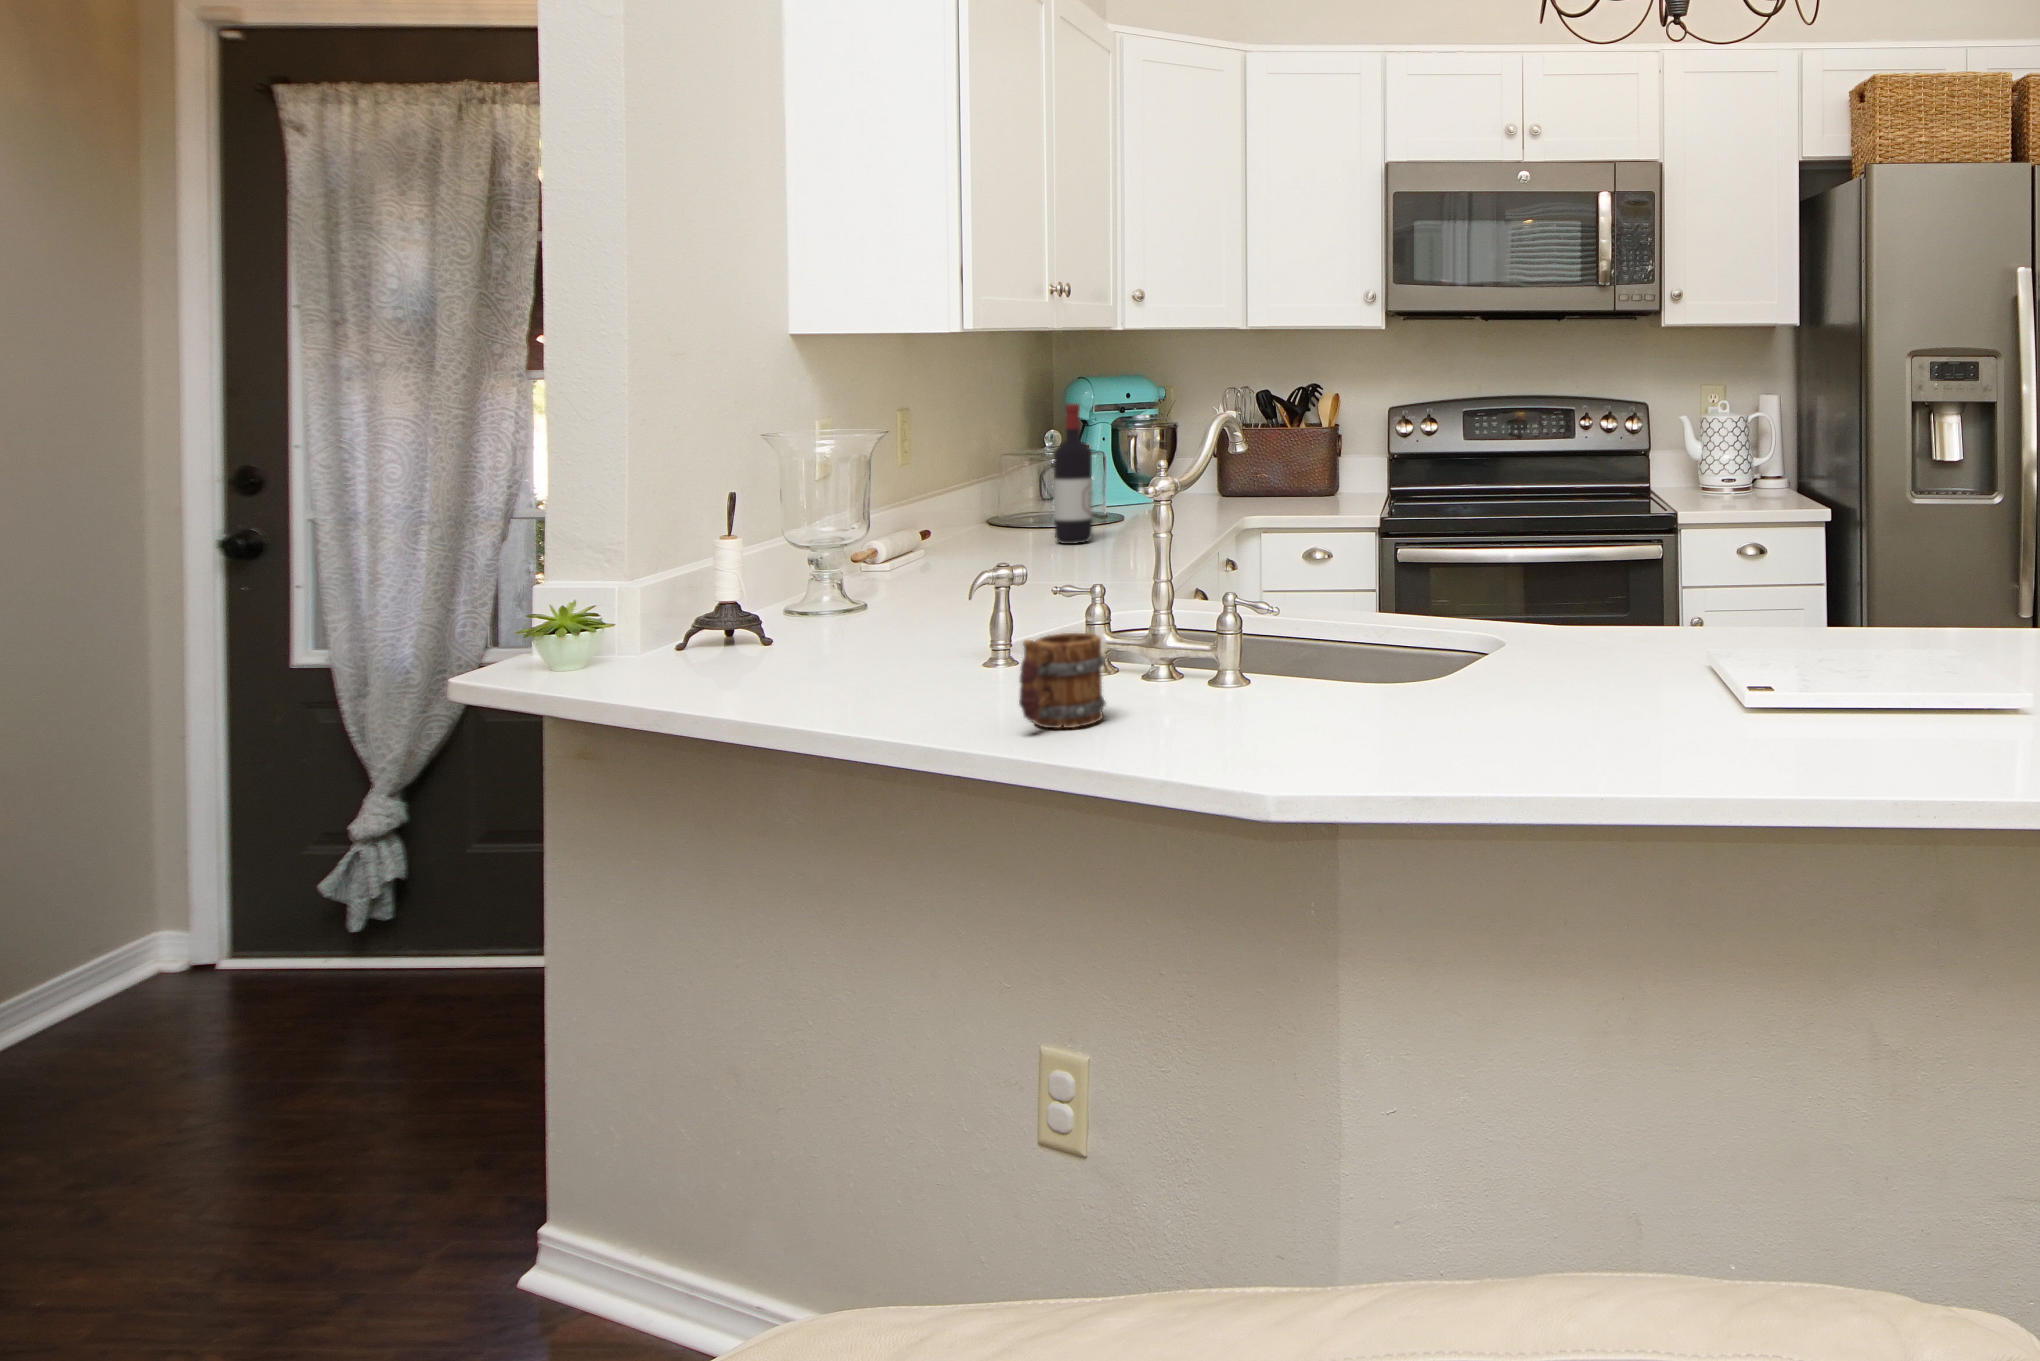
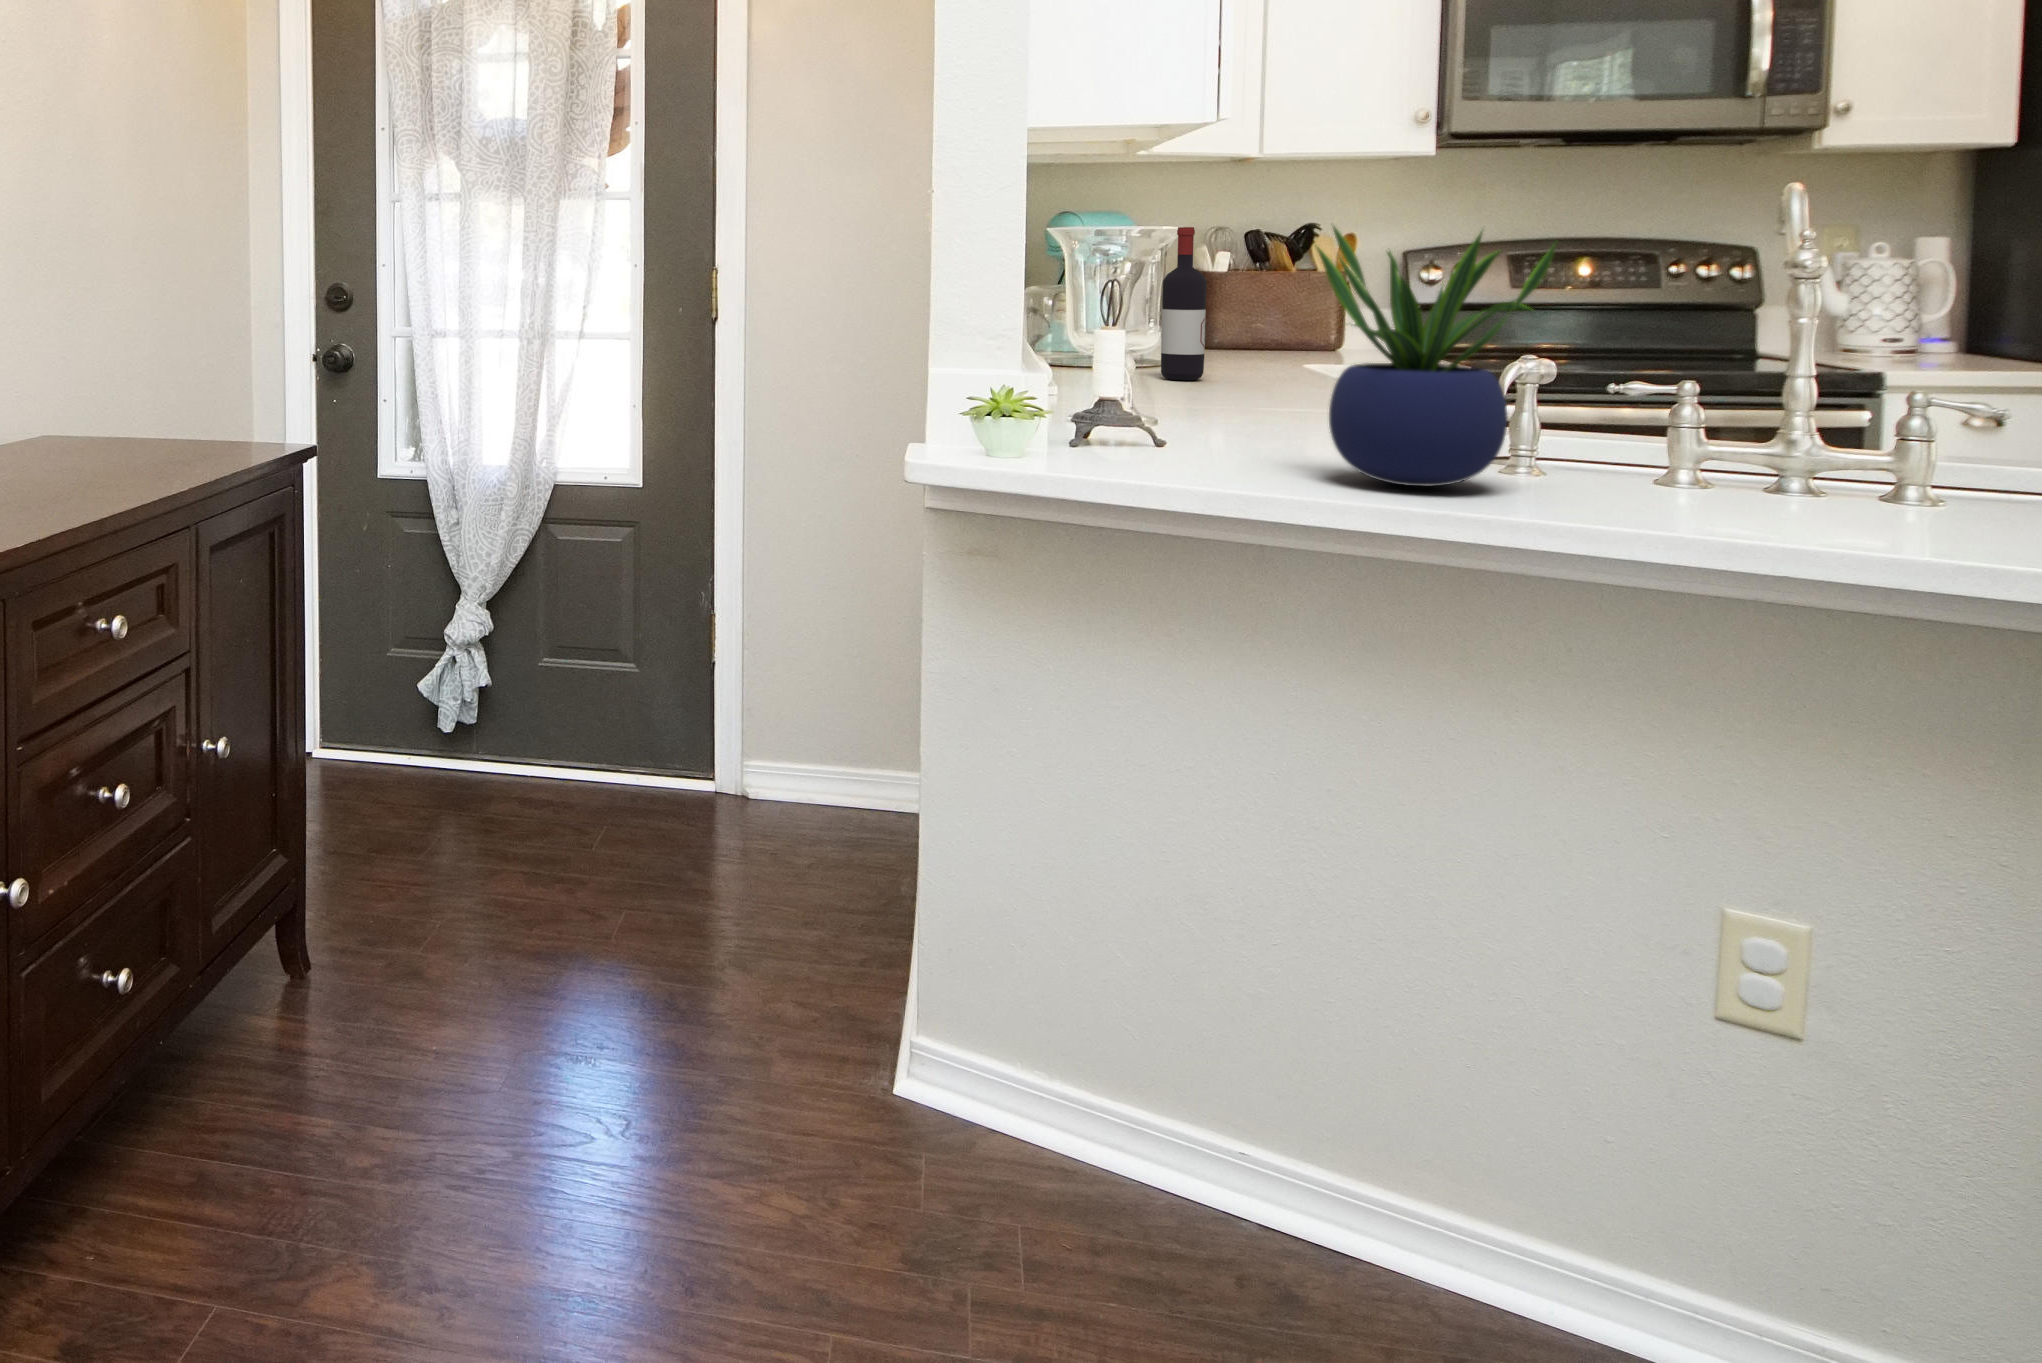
potted plant: none [763,445,938,682] -> present [1316,227,1556,486]
mug: present [1019,633,1106,728] -> none [1824,434,1933,542]

